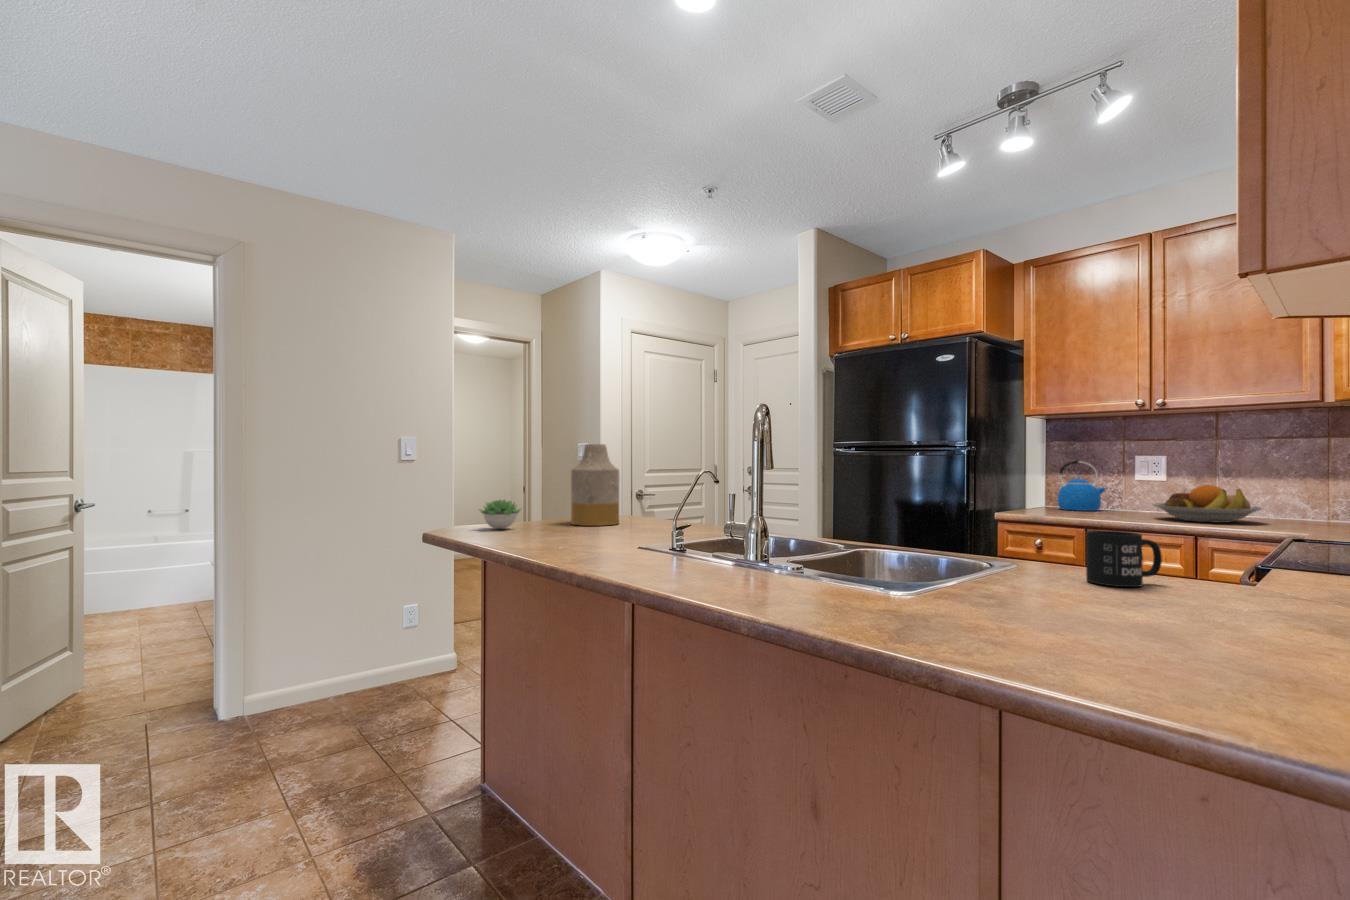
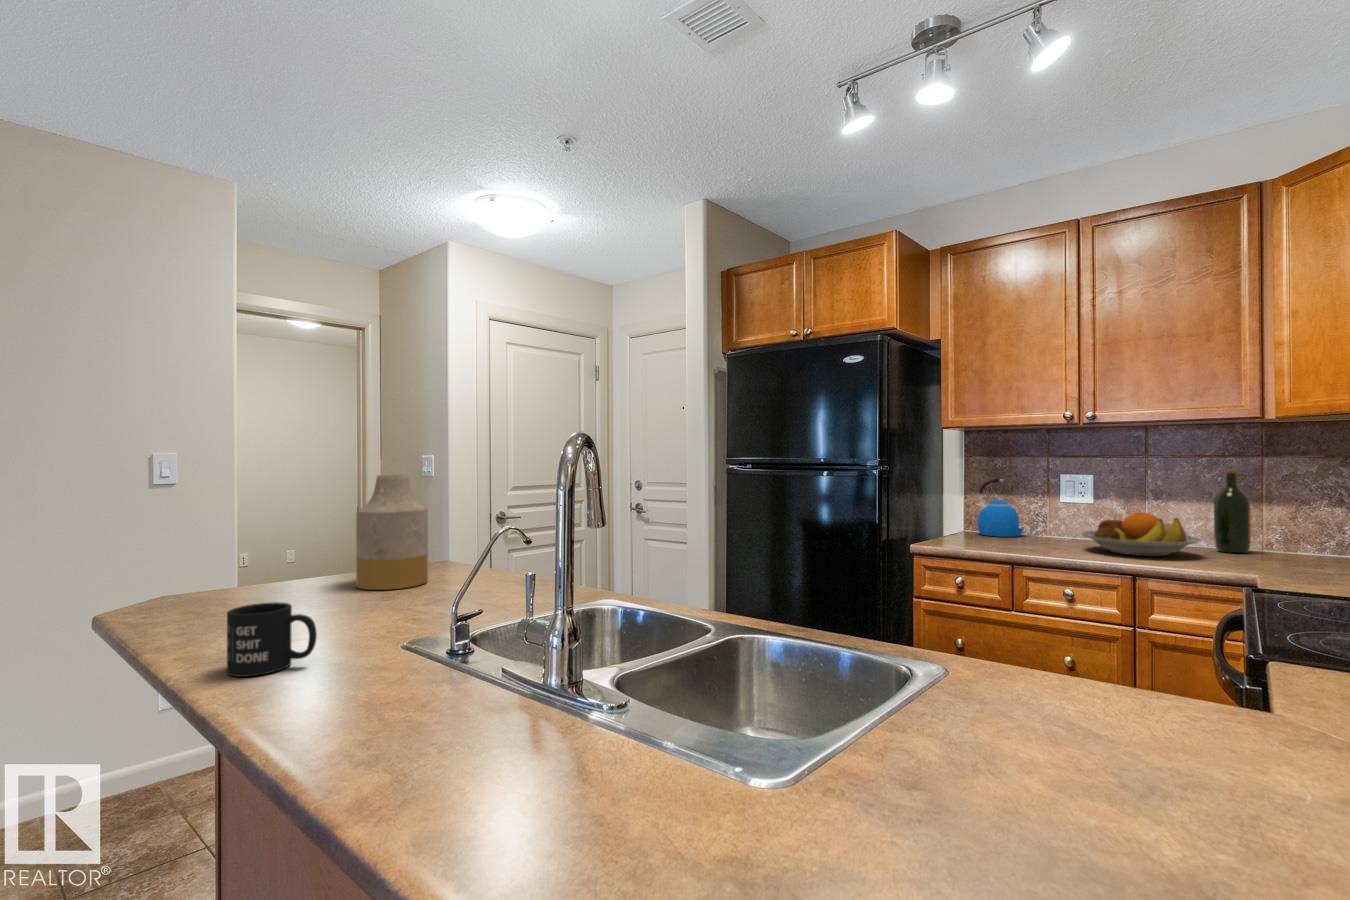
wine bottle: none [1280,449,1315,522] -> present [1214,469,1251,553]
succulent plant: present [480,500,521,529] -> none [198,560,271,604]
mug: present [1086,530,1162,587] -> present [227,602,317,677]

